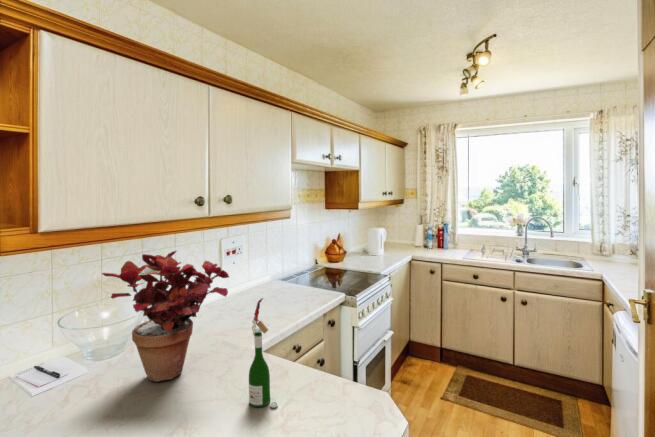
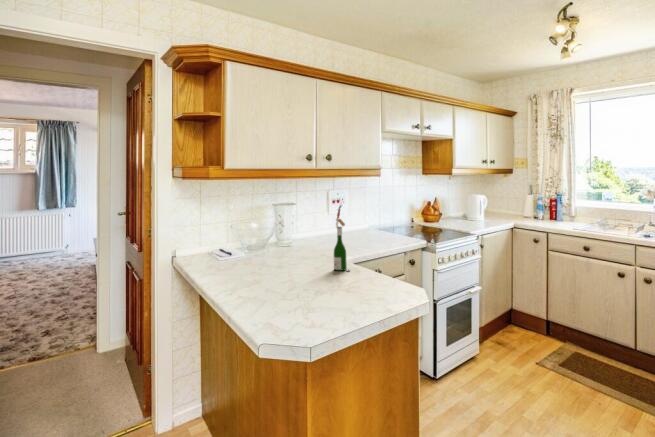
potted plant: present [102,251,229,382] -> none [255,185,326,262]

